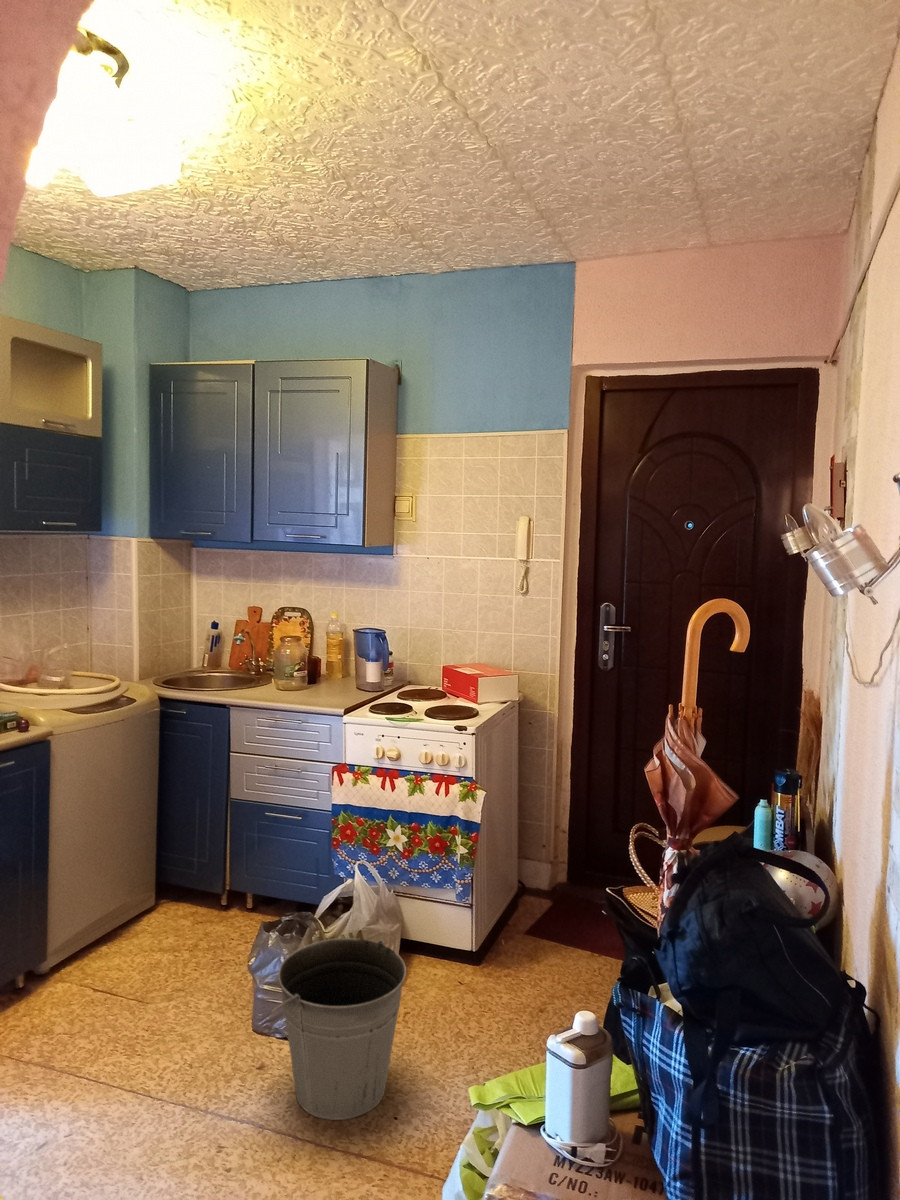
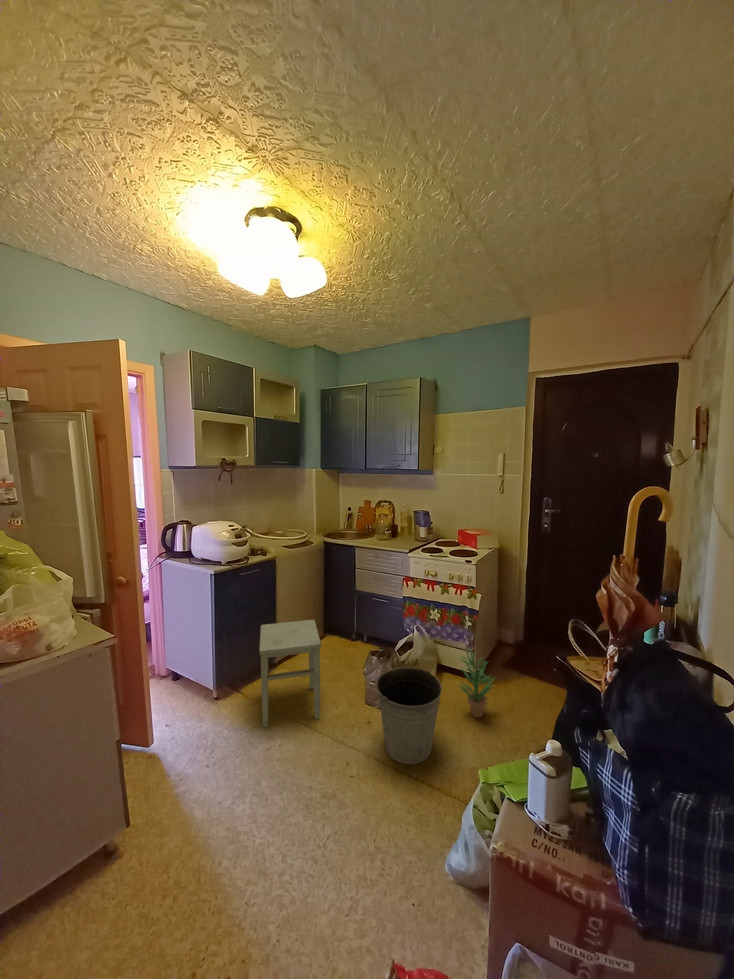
stool: none [20,862,161,1095] -> present [259,620,321,728]
potted plant: none [434,892,507,1023] -> present [458,649,494,718]

